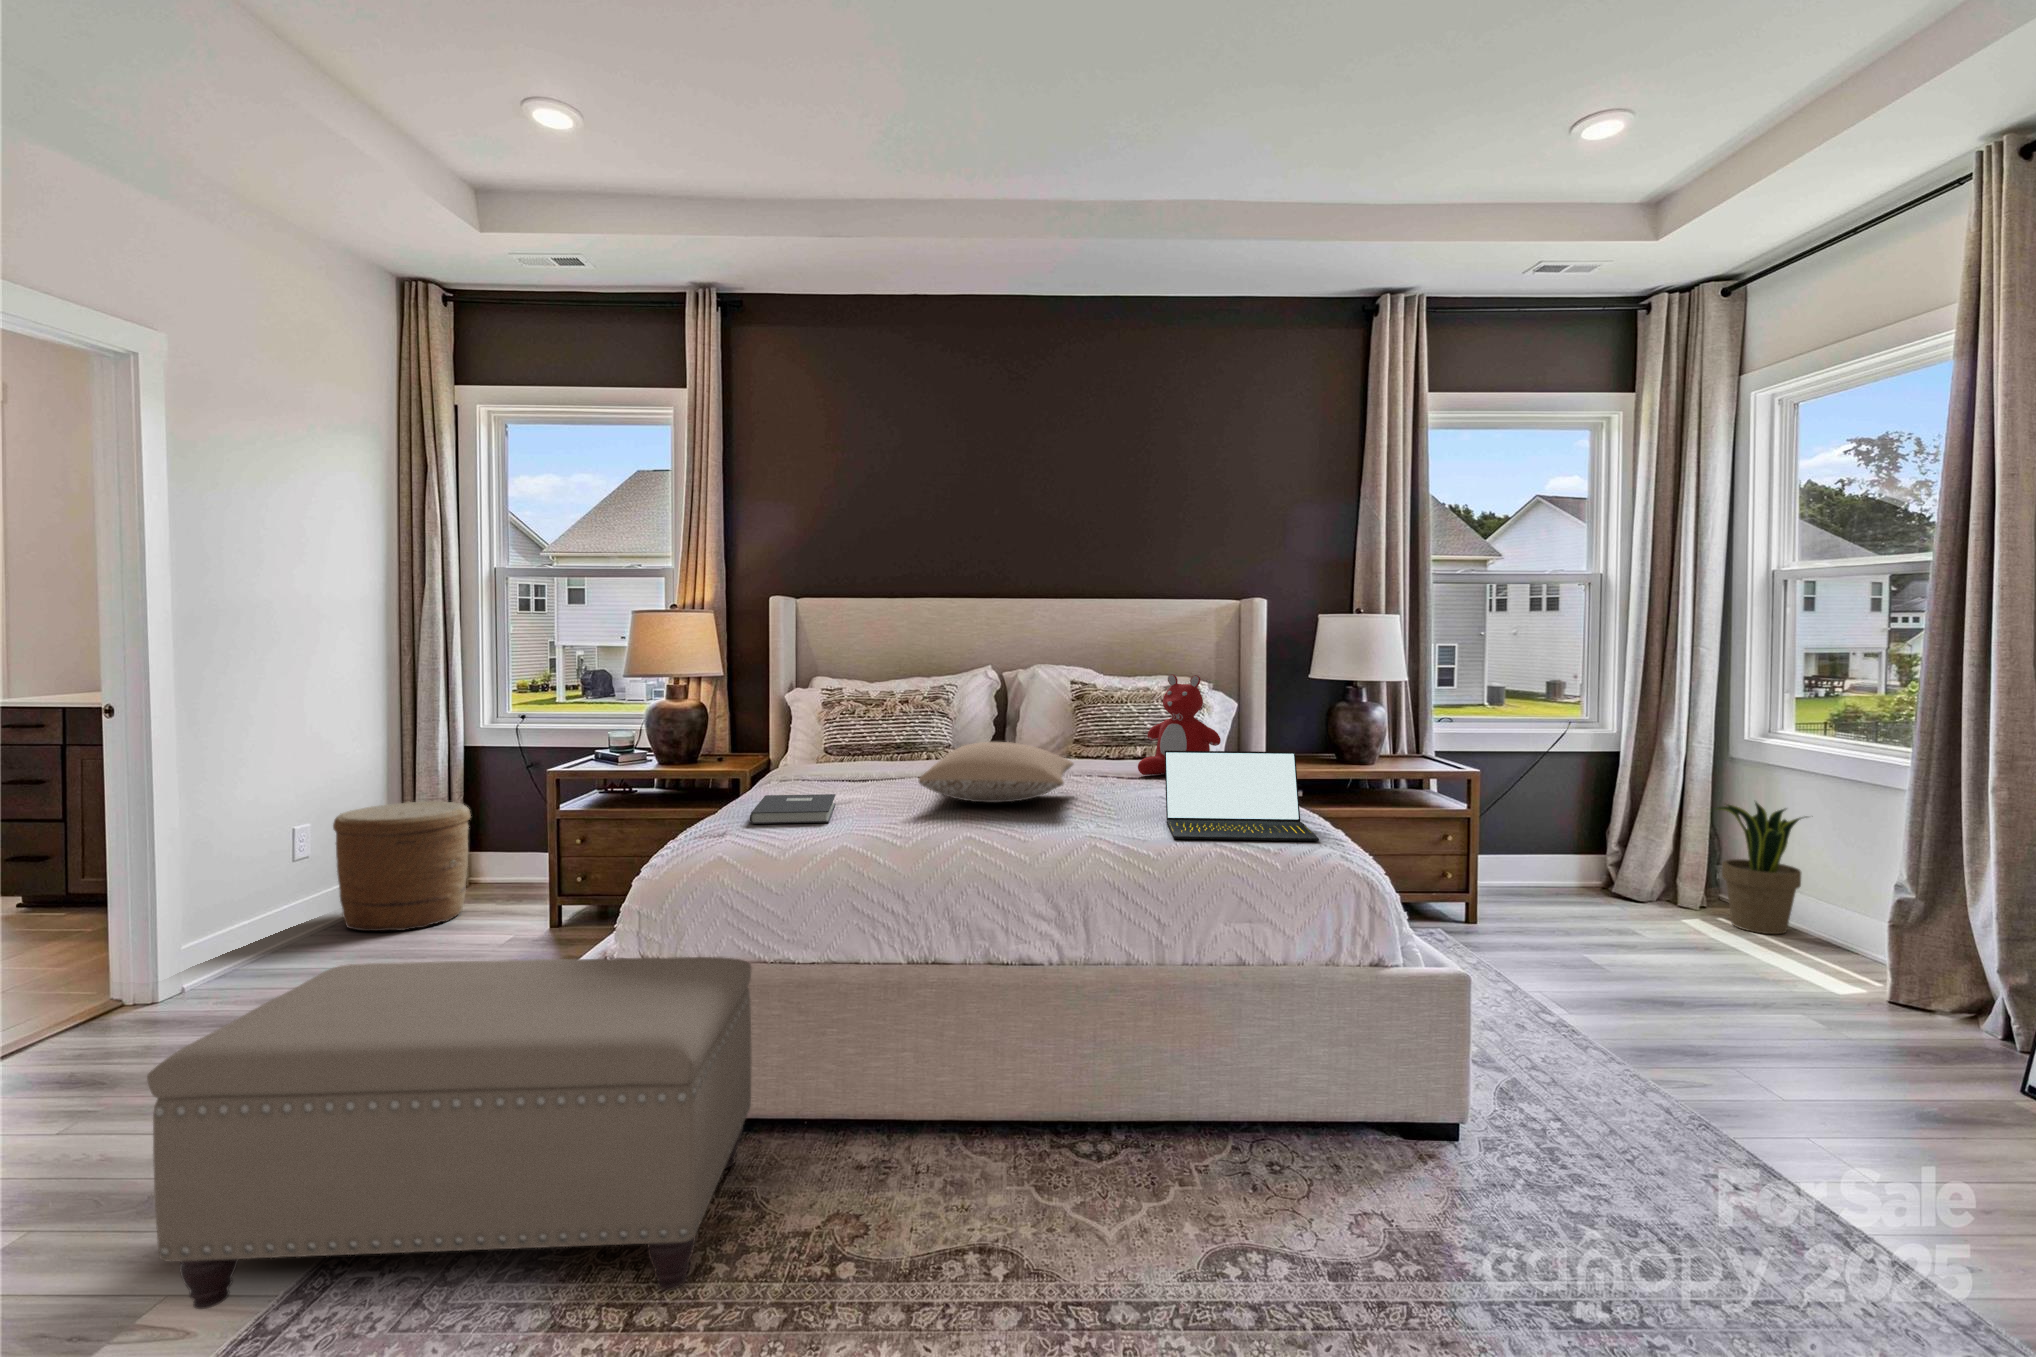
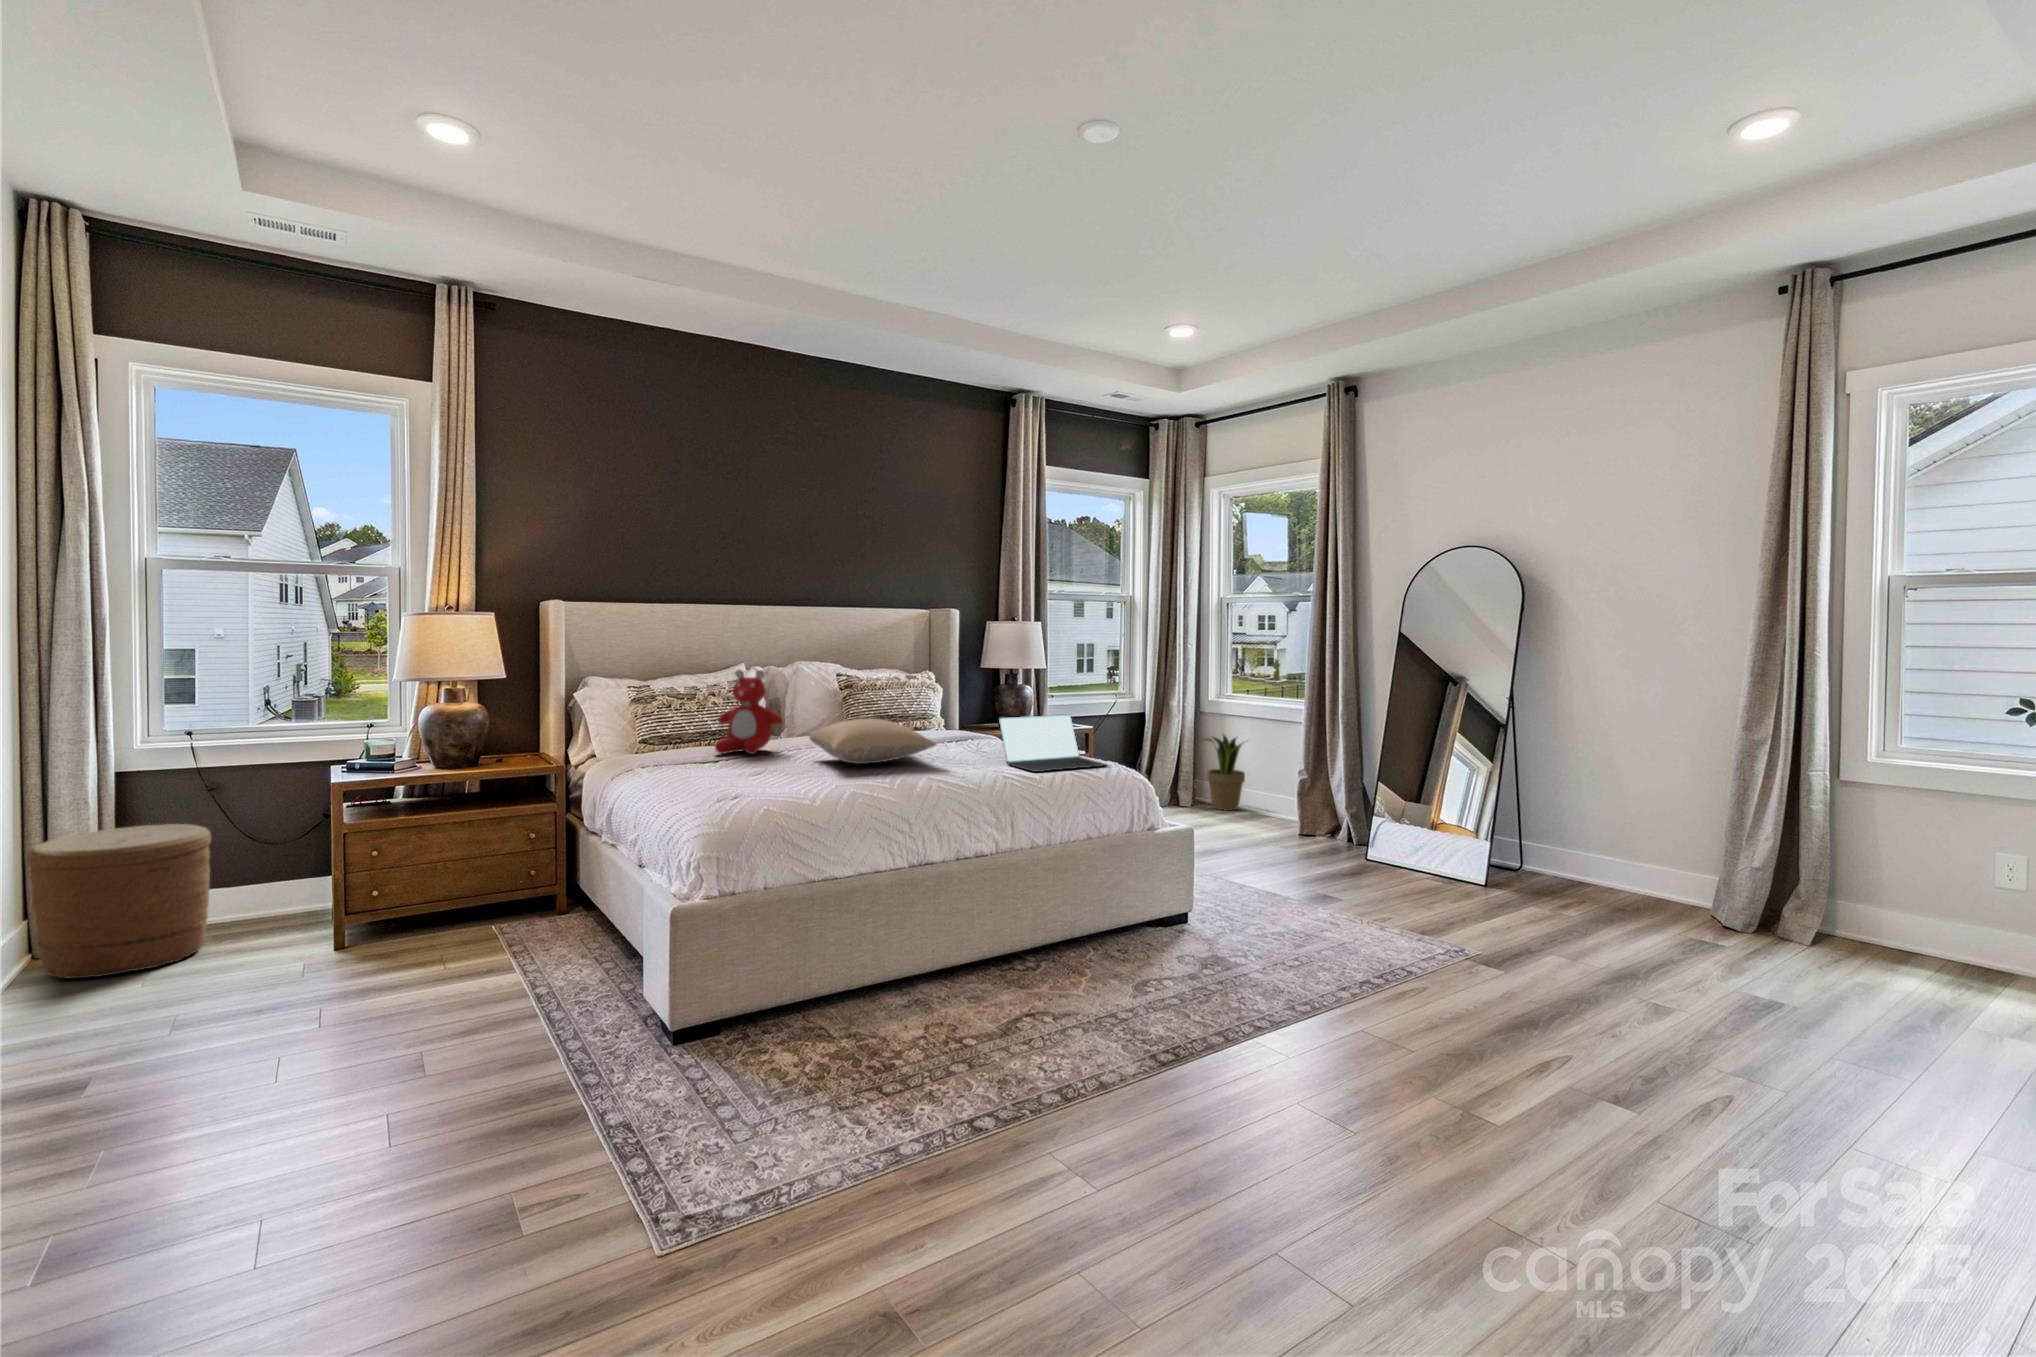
teddy bear: present [1138,674,1221,775] -> present [715,670,783,754]
book: present [750,794,836,824] -> none [704,766,792,791]
ottoman: present [147,957,752,1309] -> none [478,881,896,1199]

